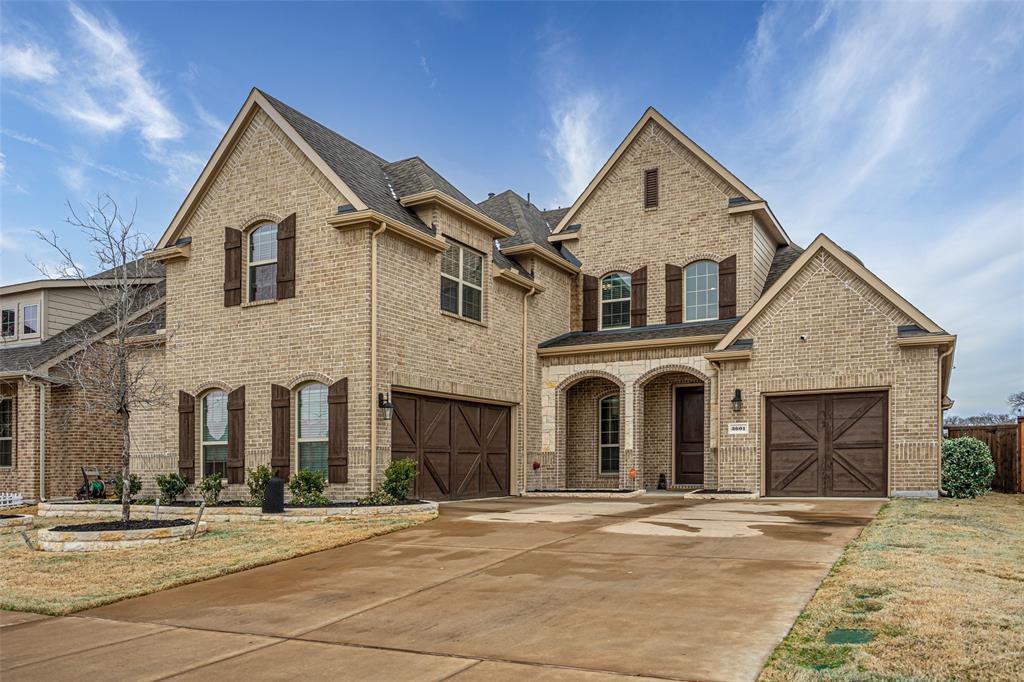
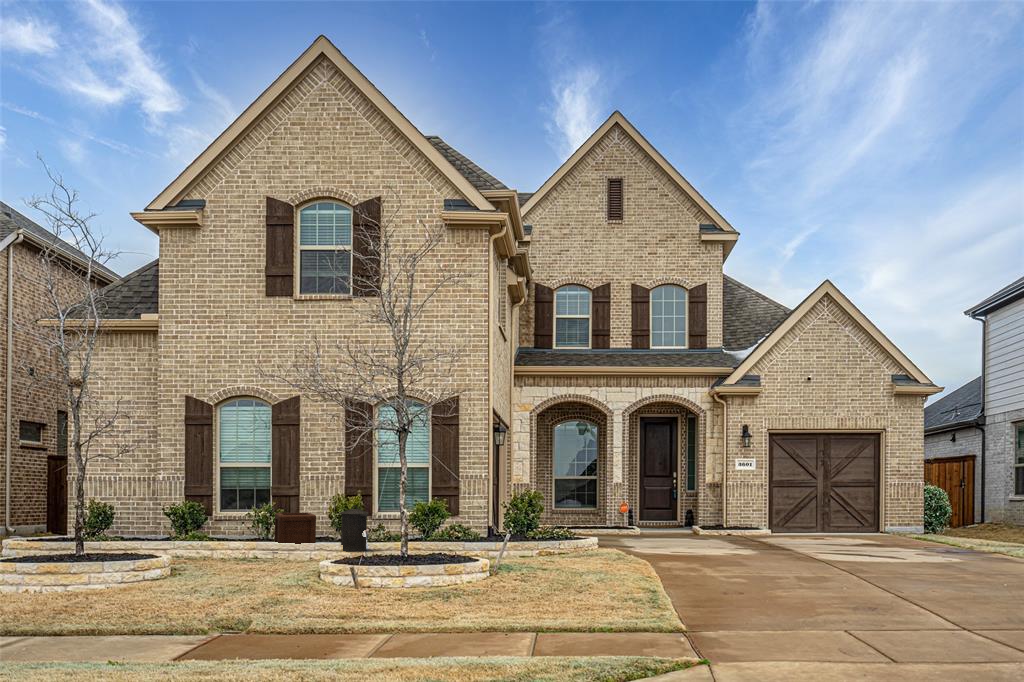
wooden crate: none [213,480,255,513] -> present [274,513,316,544]

